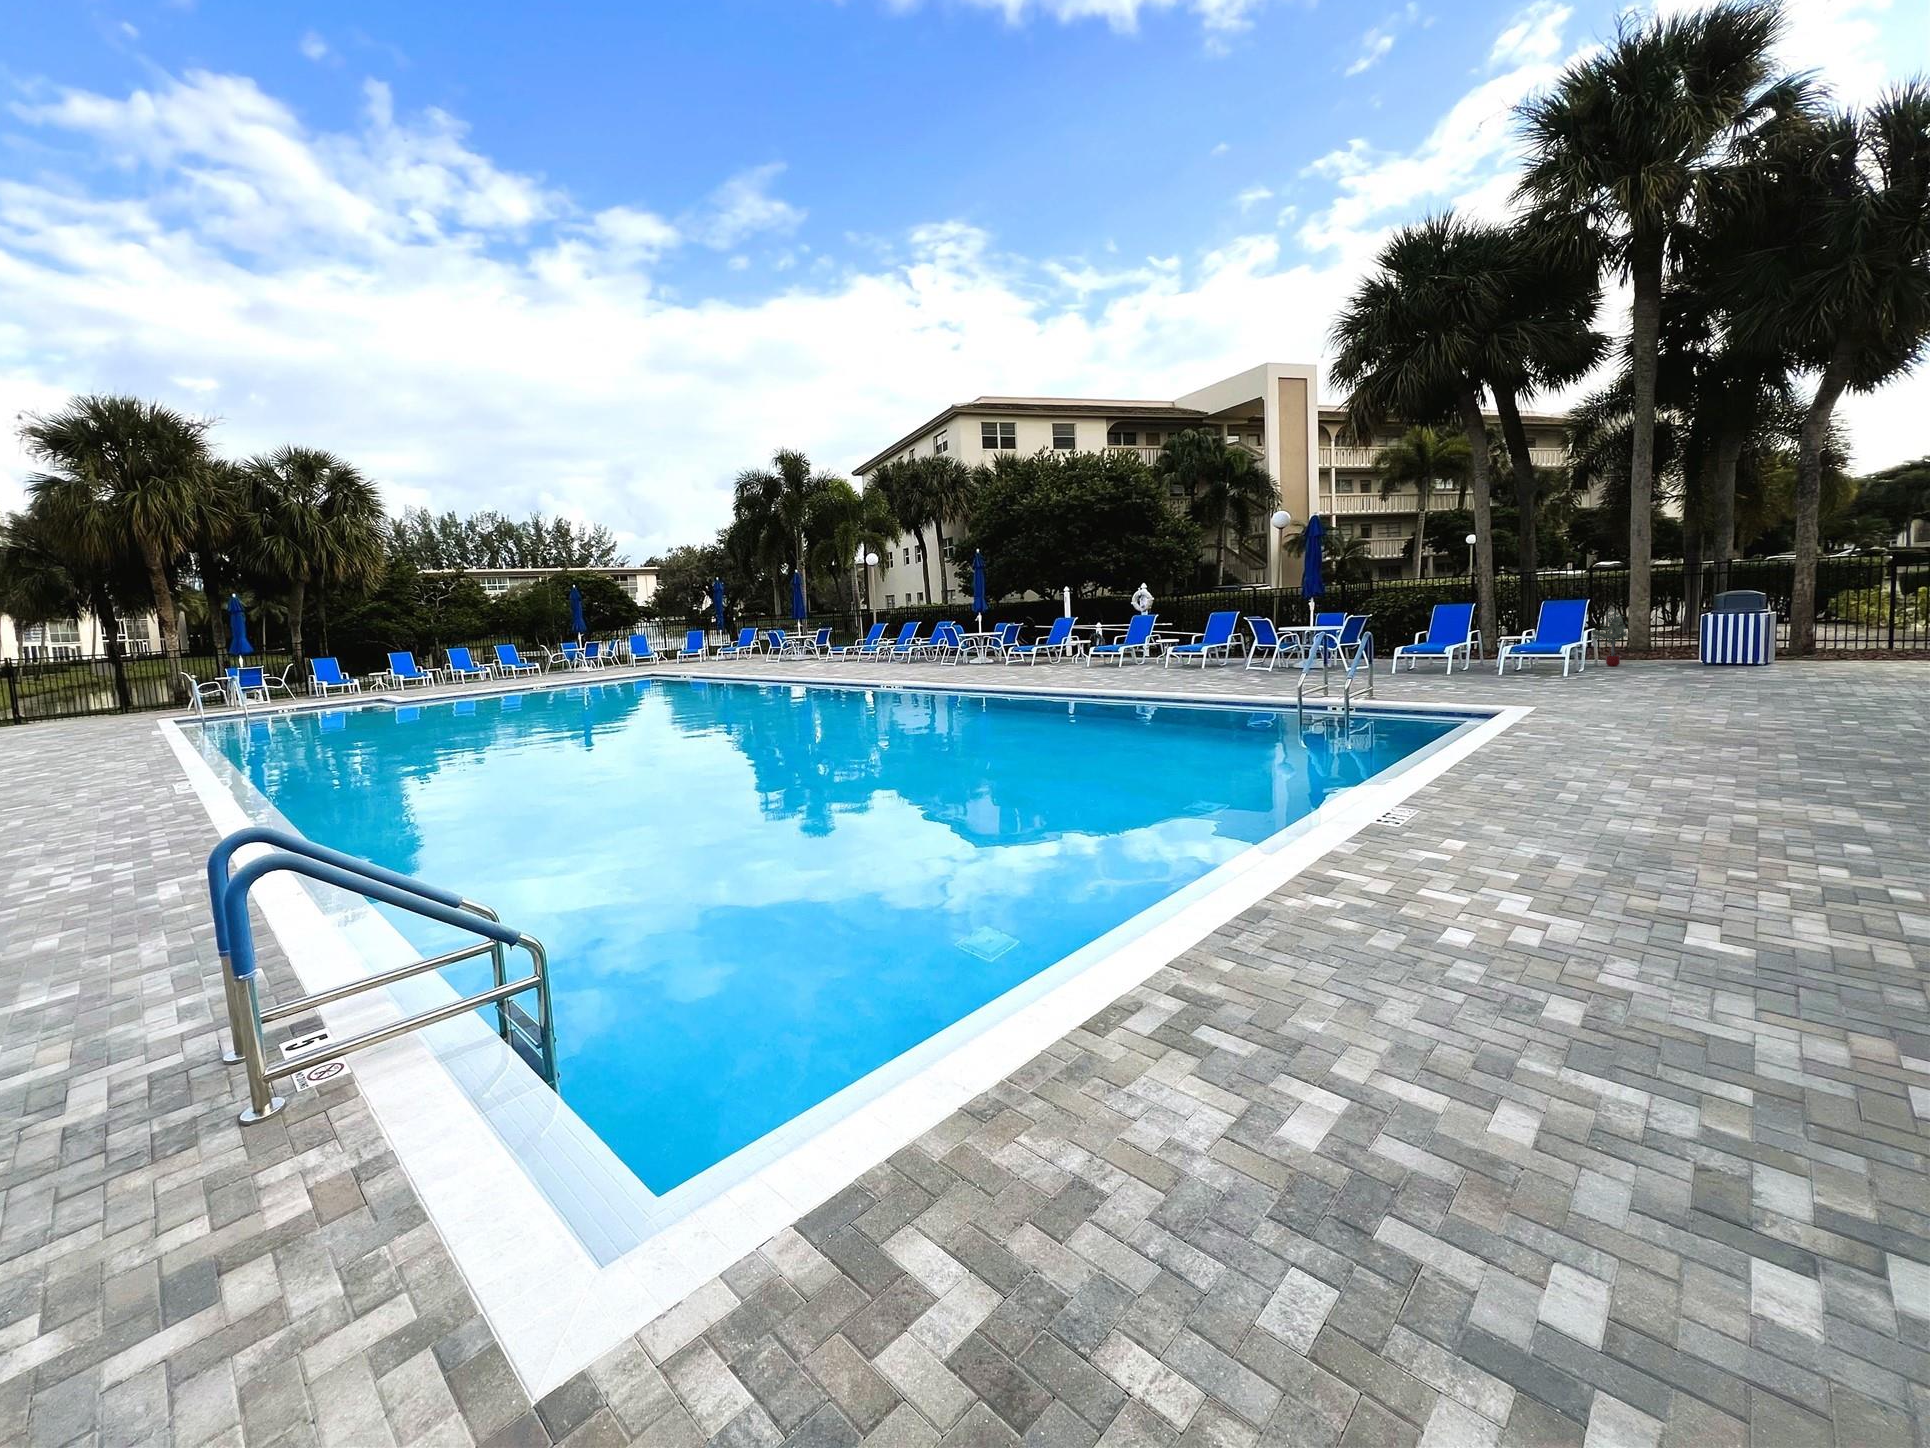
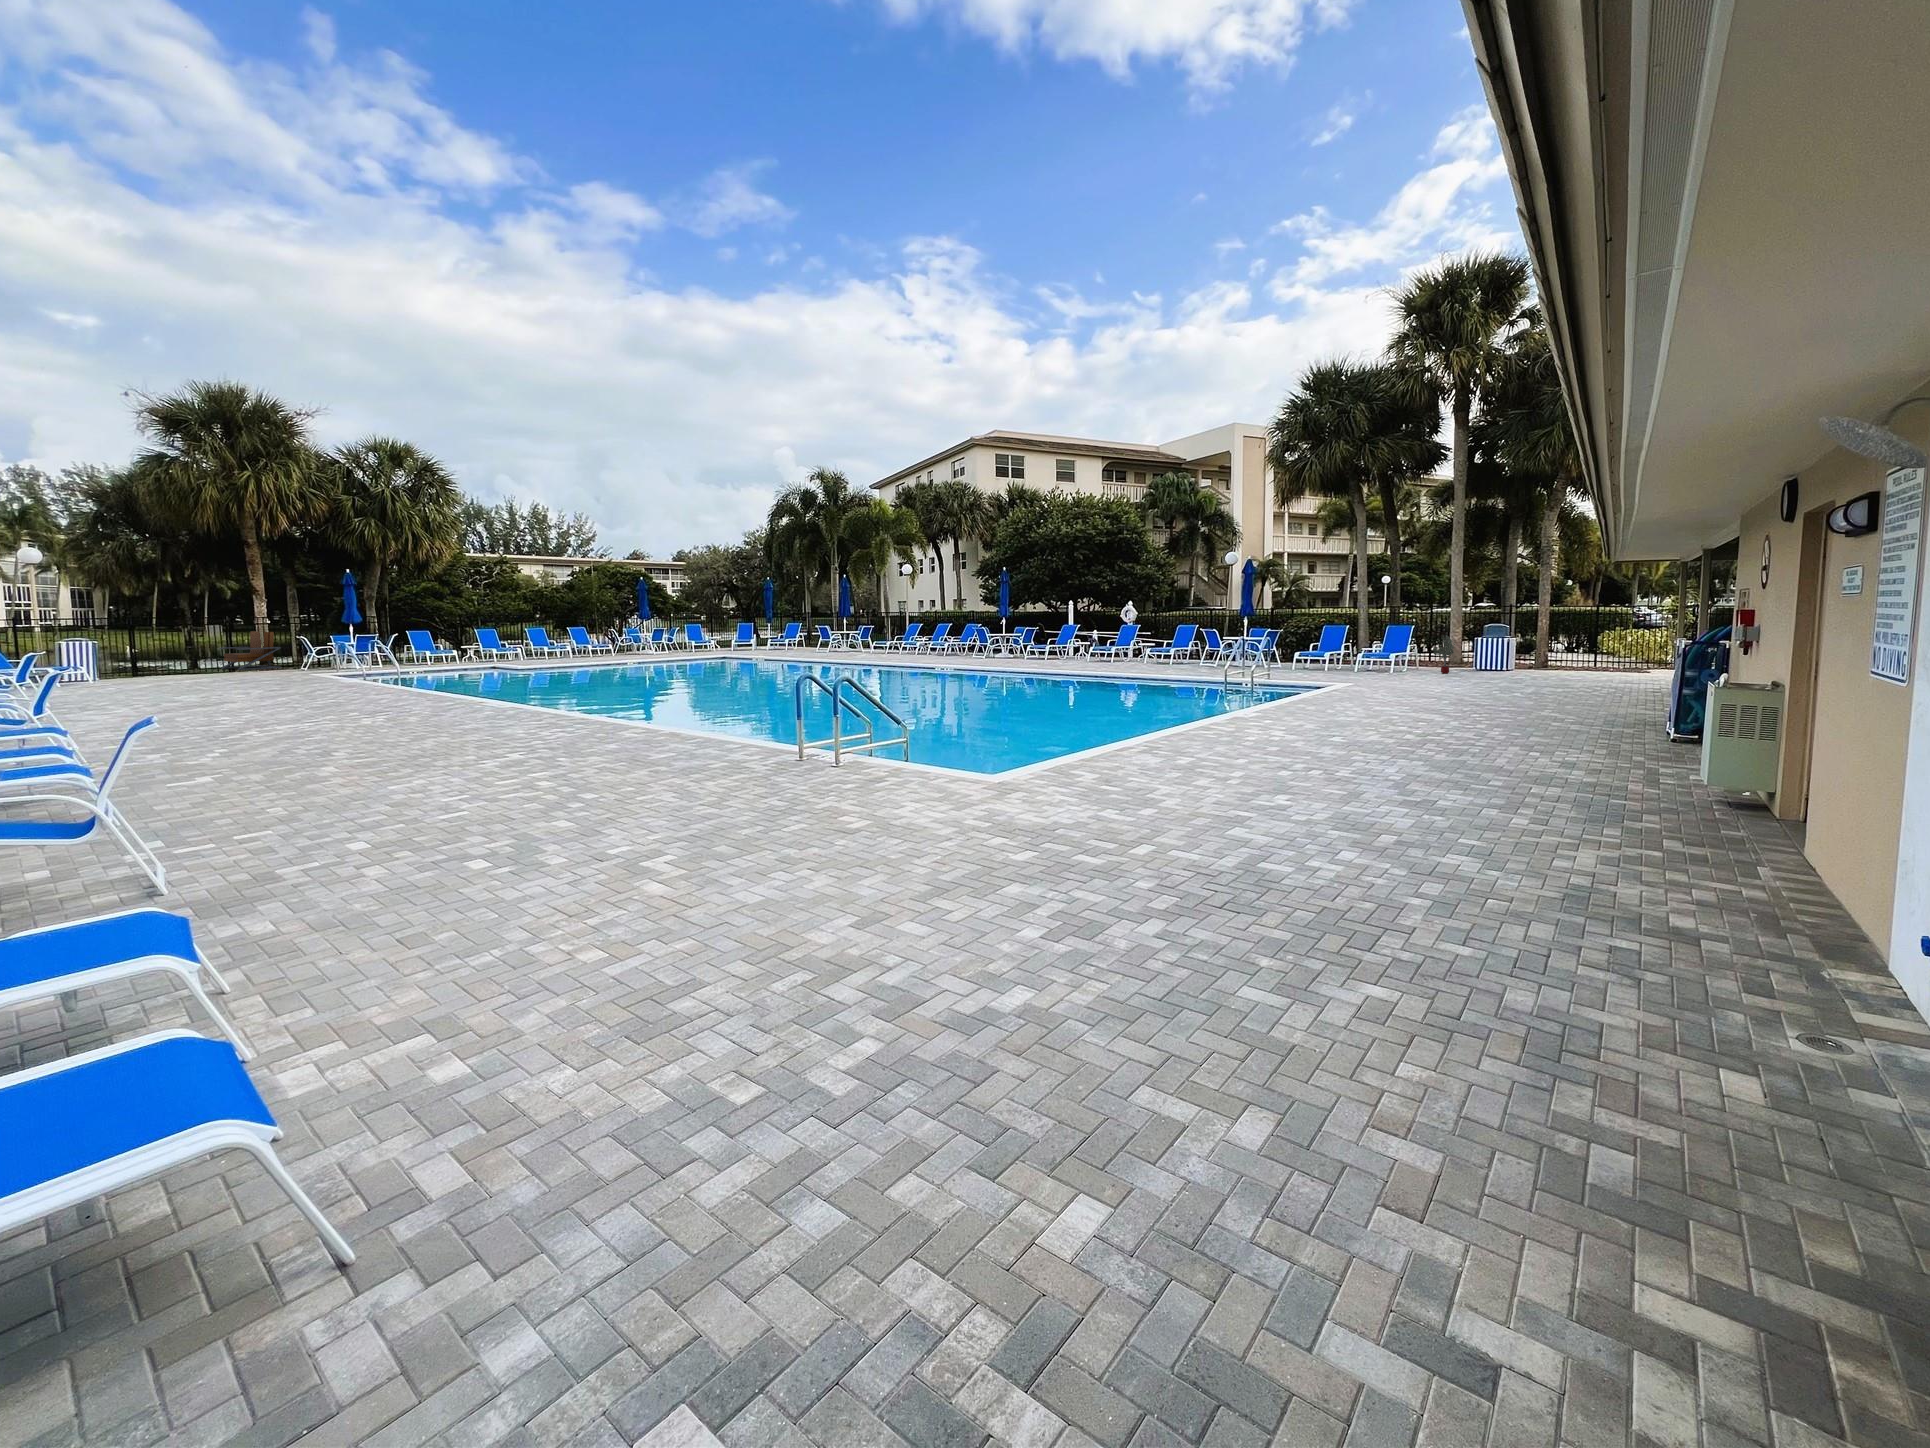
lounge chair: none [115,667,177,711] -> present [220,631,281,670]

